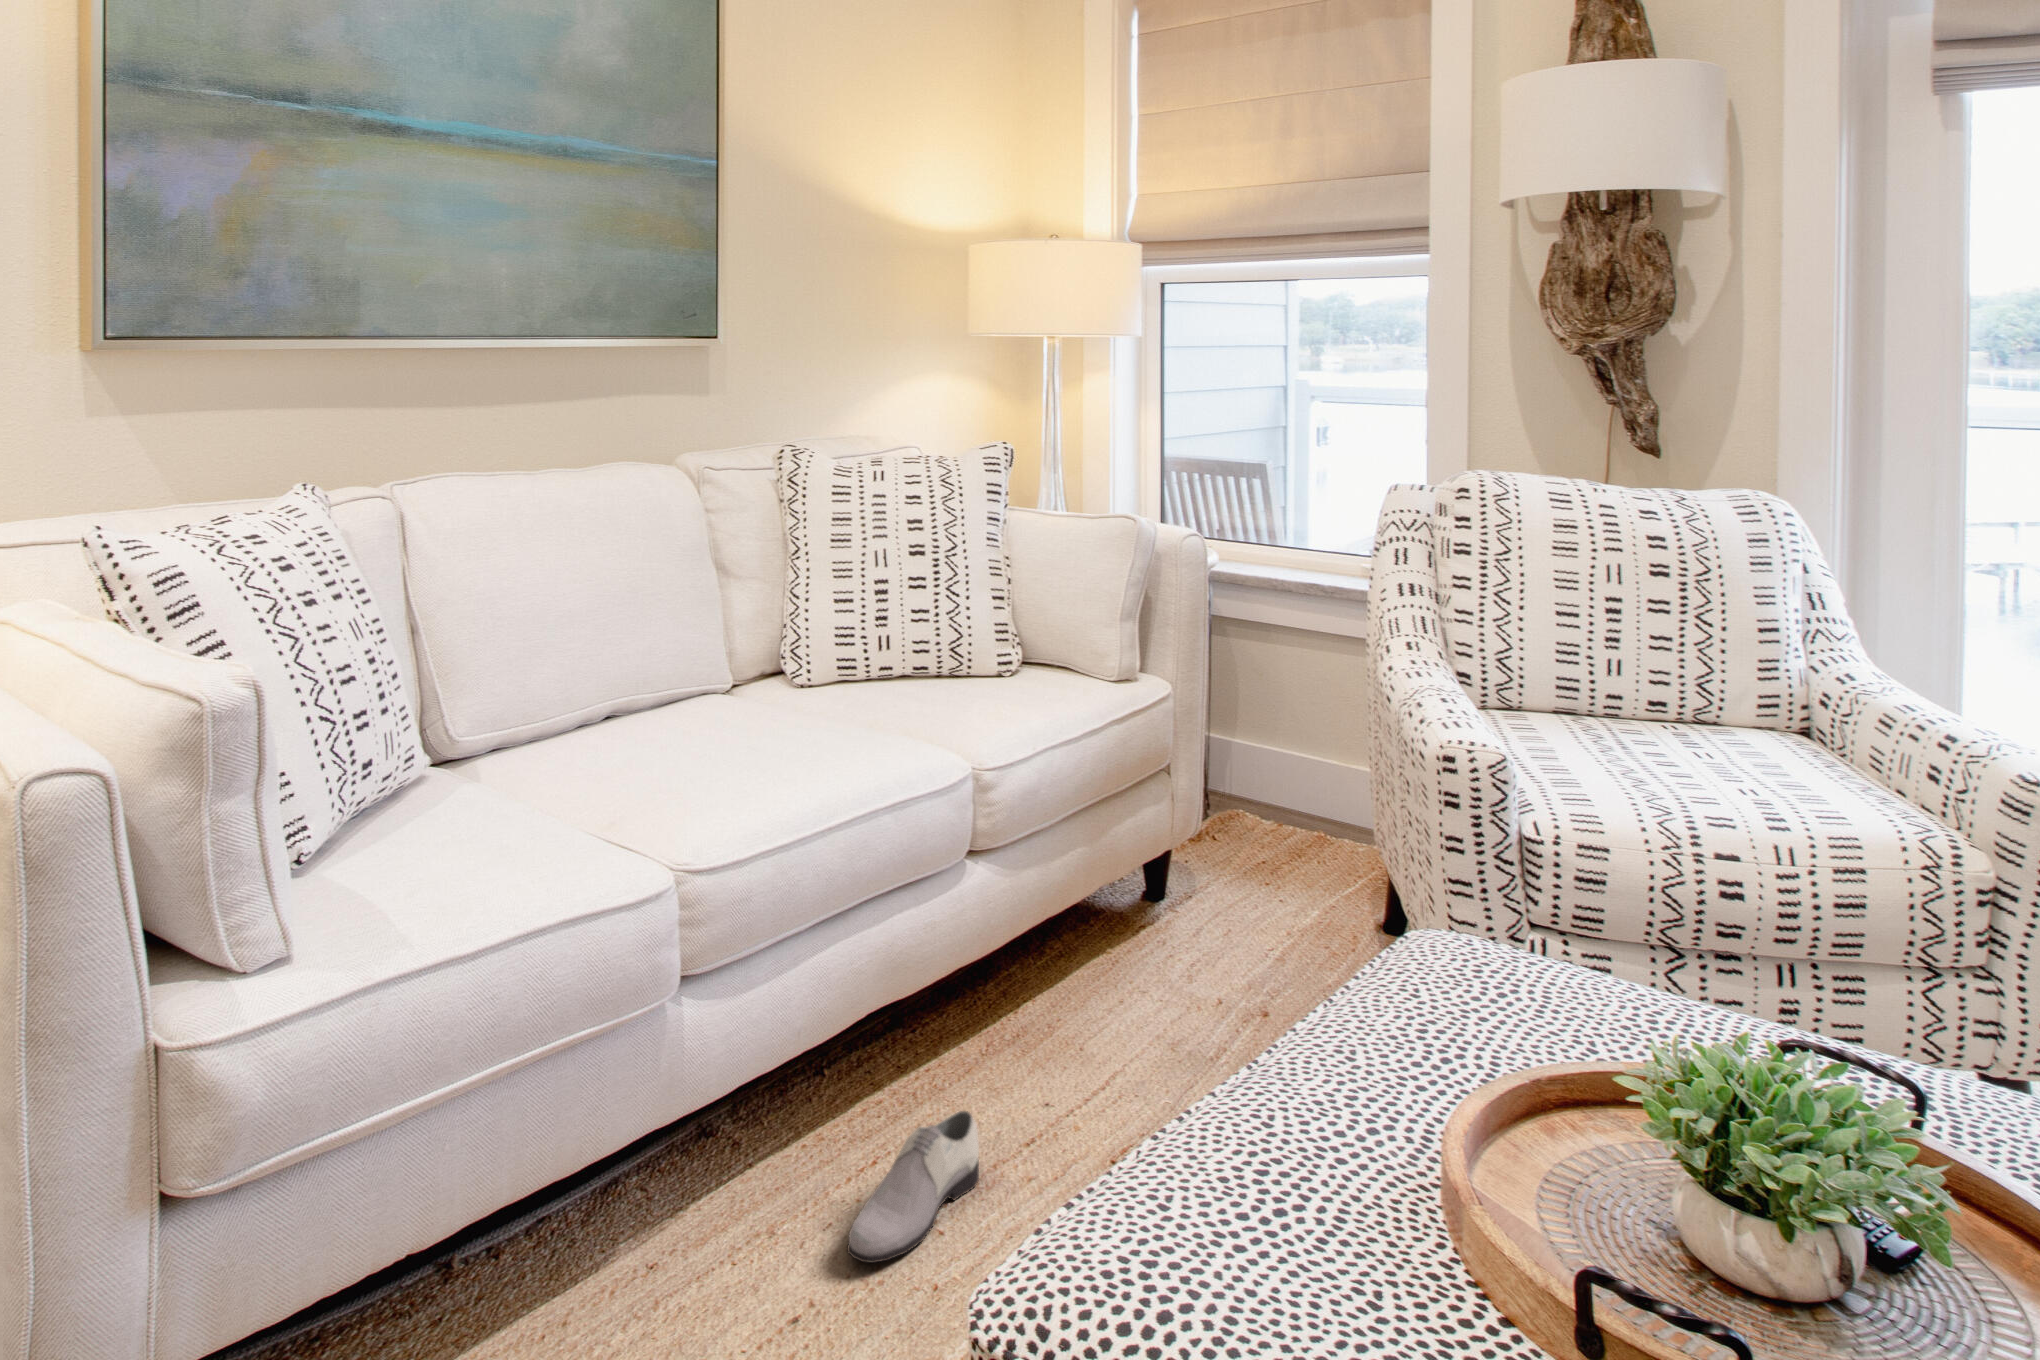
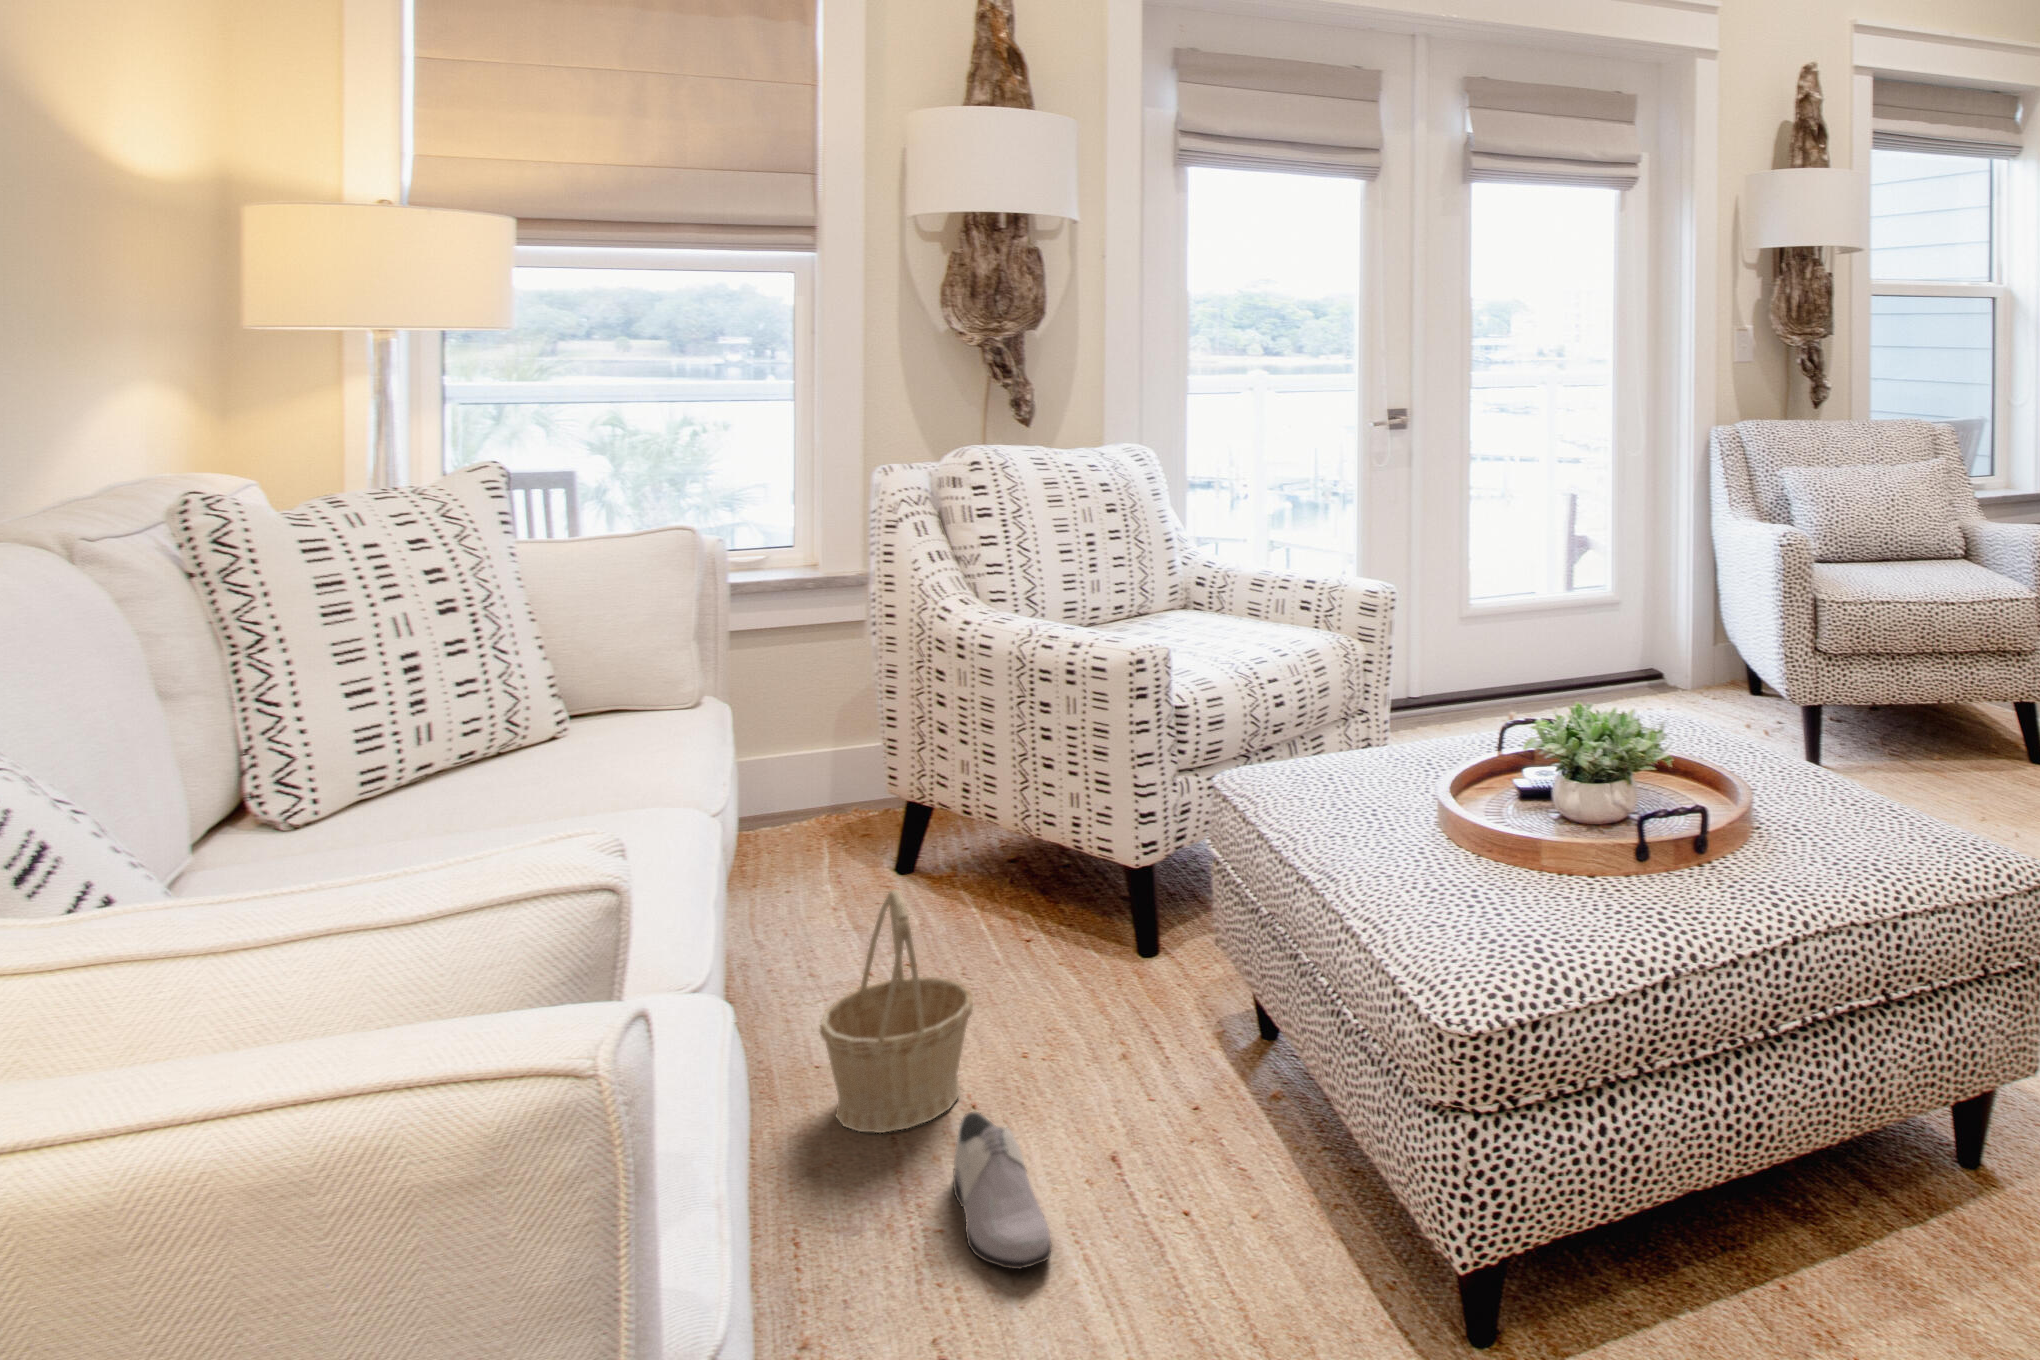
basket: none [964,885,1101,1116] -> present [820,889,973,1133]

